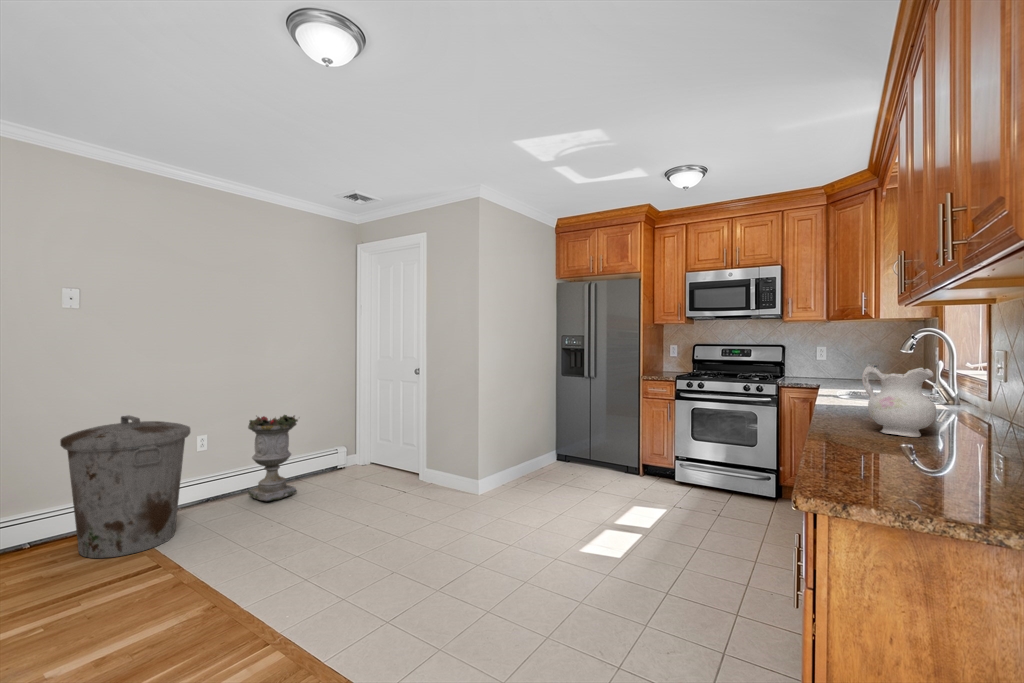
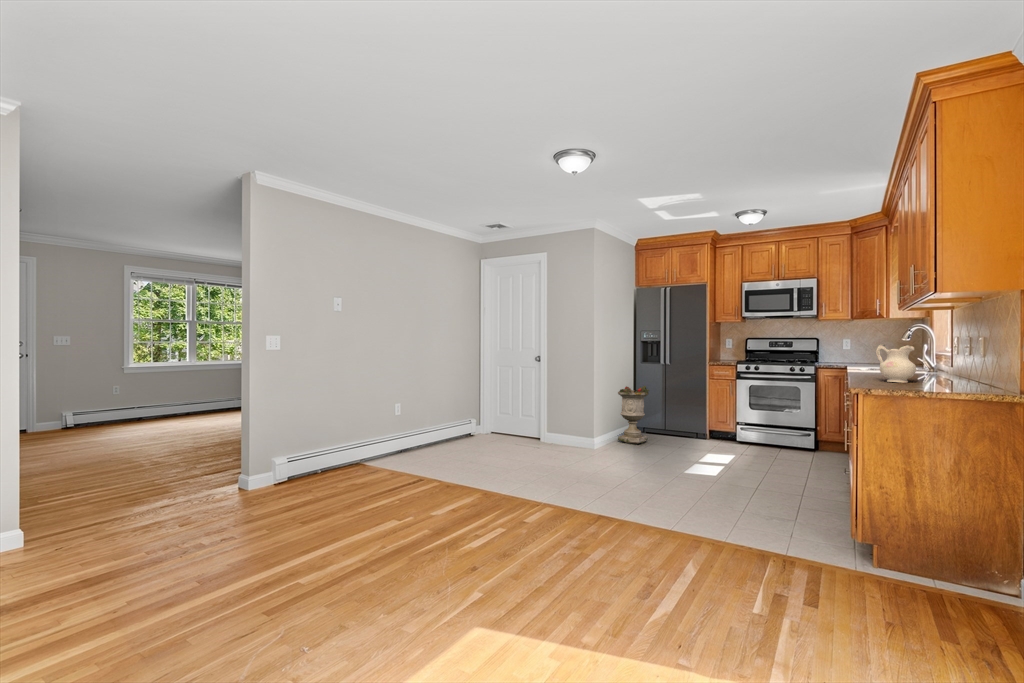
trash can: present [60,415,190,558] -> none [344,385,415,477]
planter: present [248,415,298,501] -> present [618,386,649,444]

